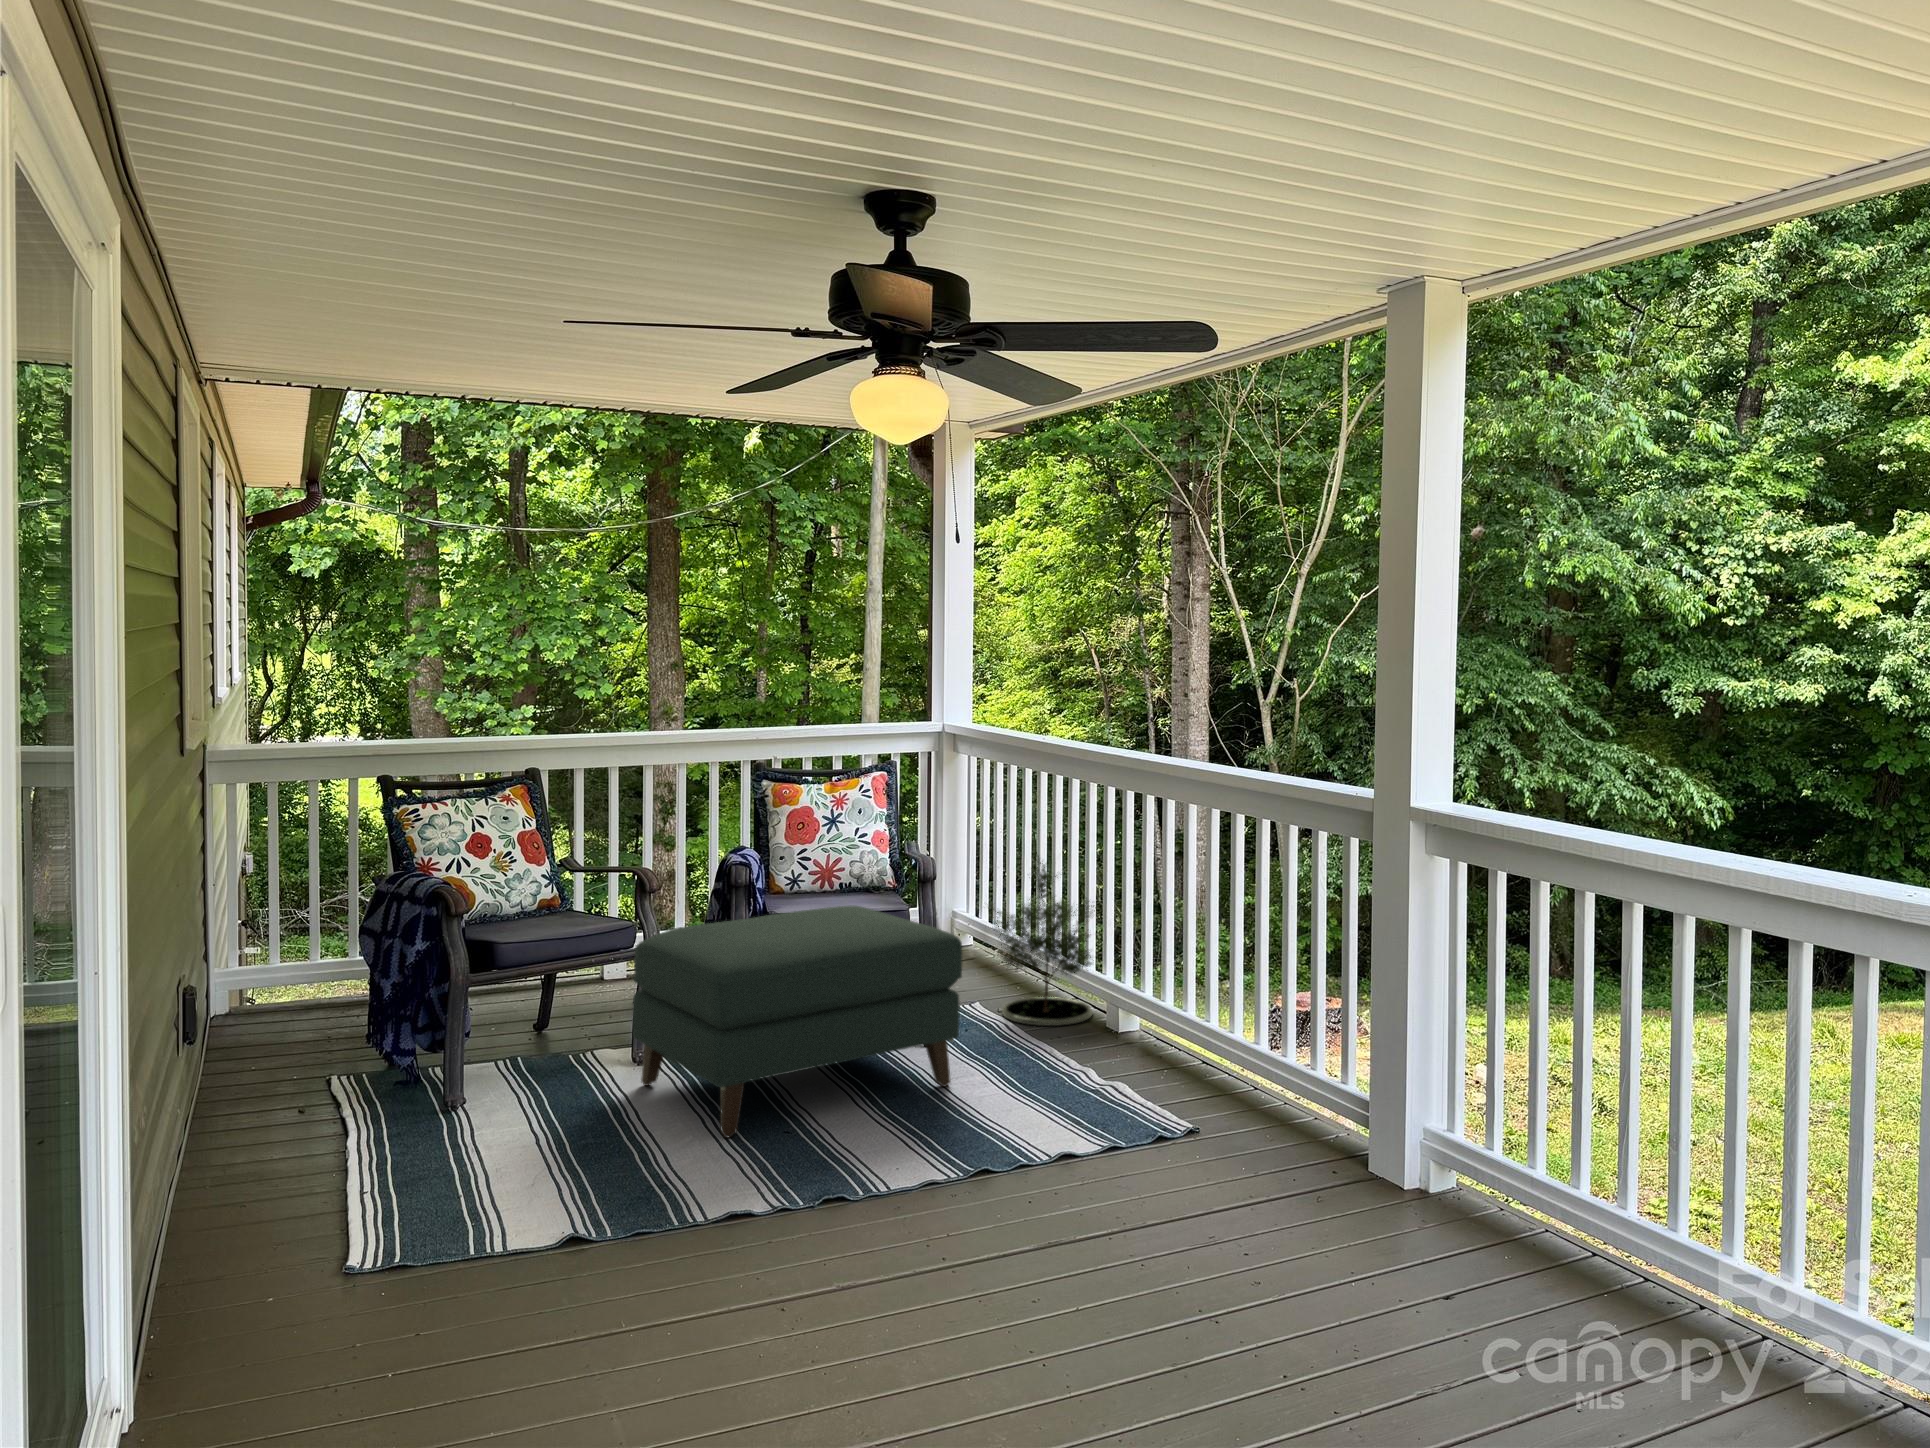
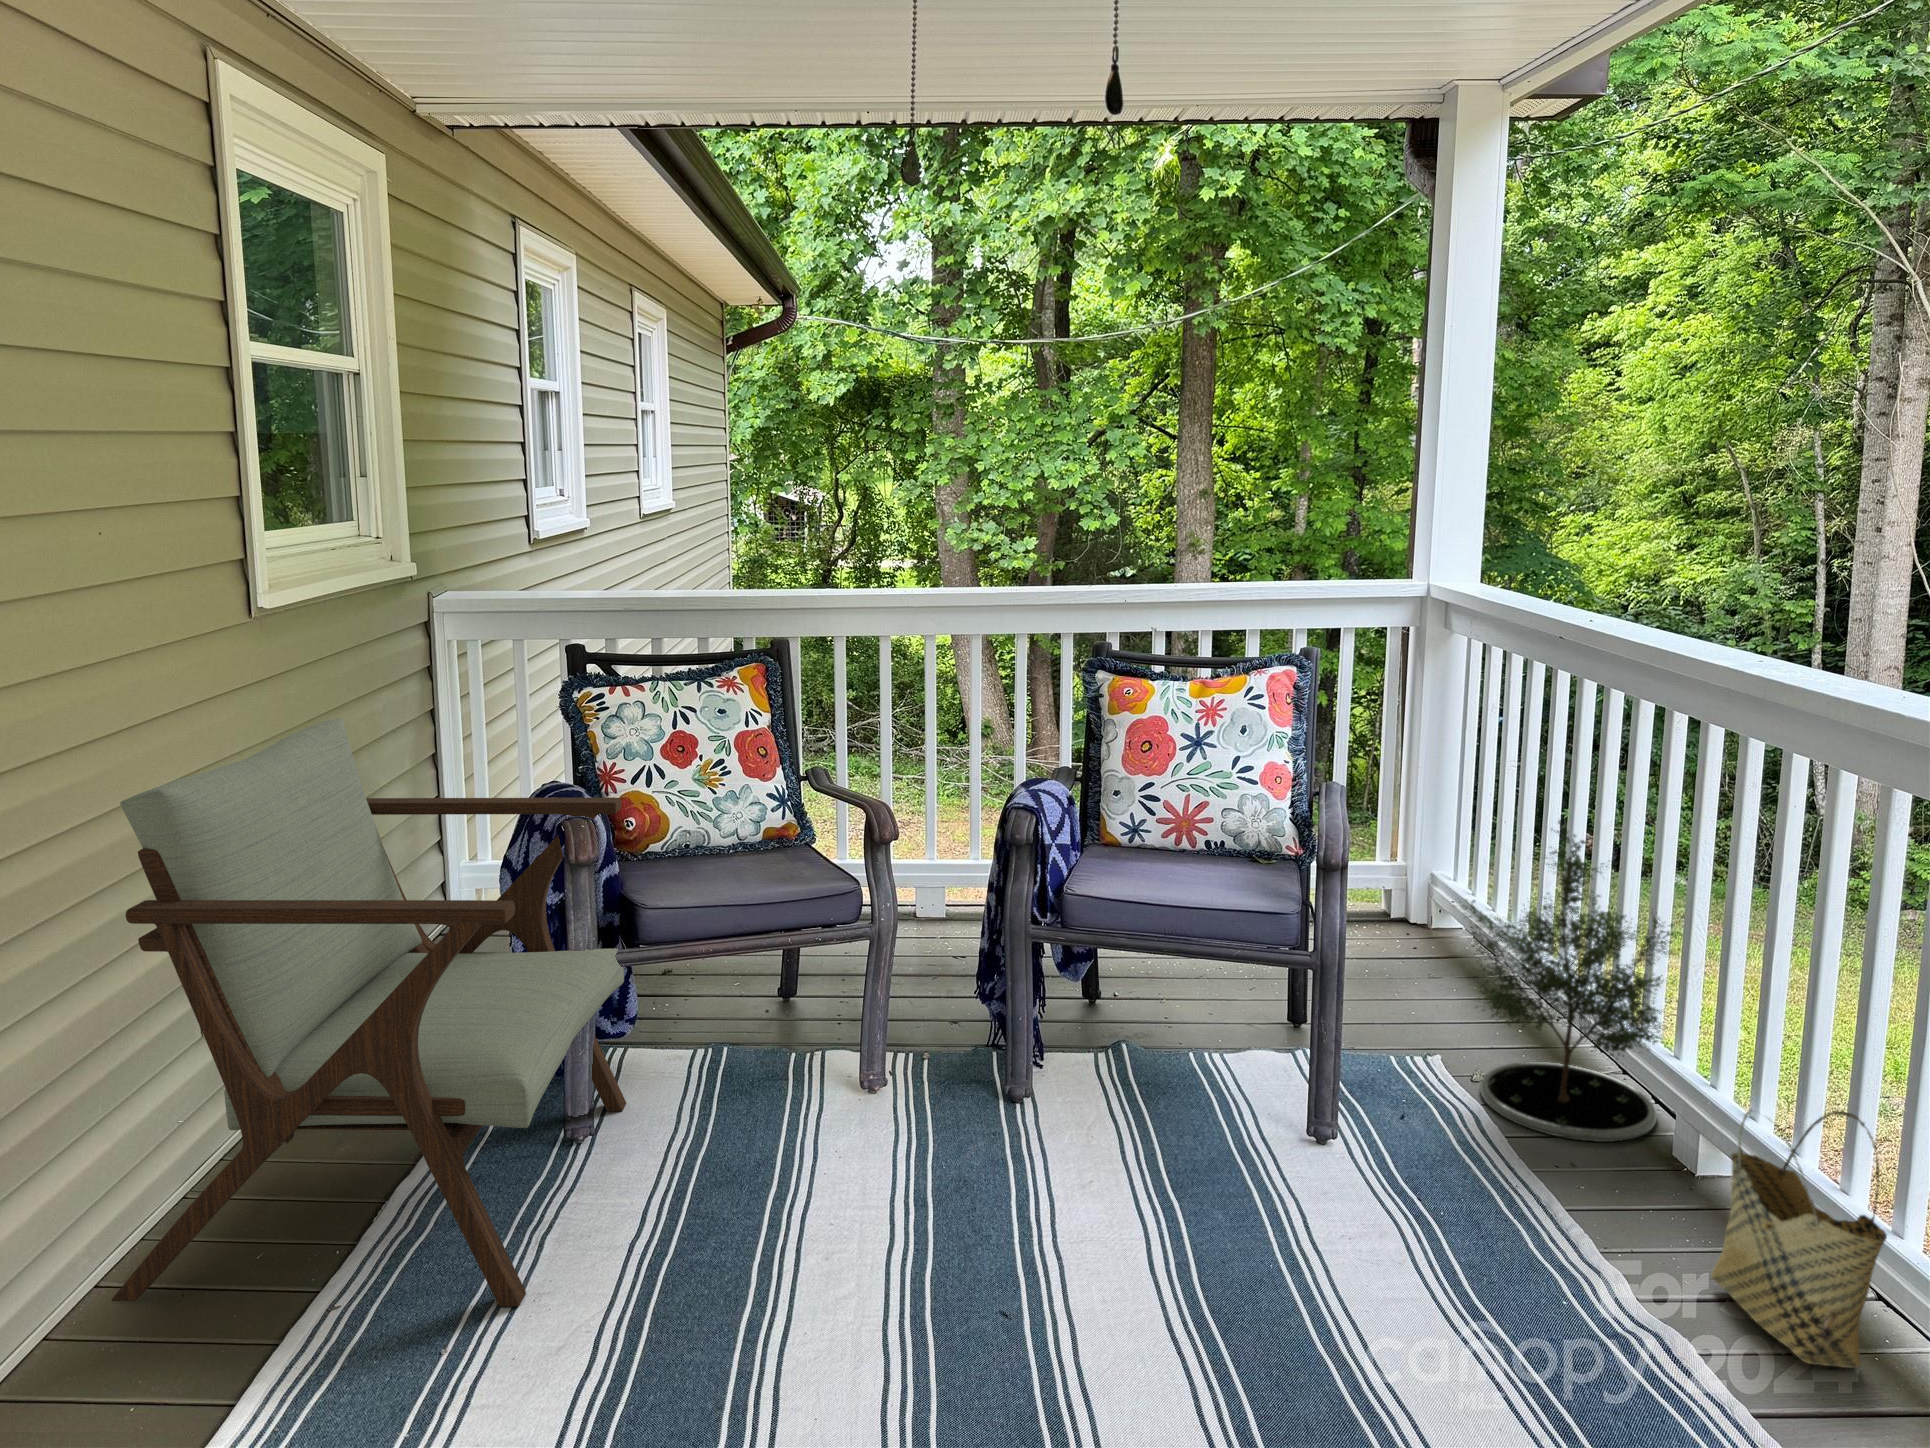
lounge chair: none [192,824,506,1222] -> present [111,718,626,1307]
ottoman: present [633,906,963,1138] -> none [819,894,1356,1312]
woven basket: none [1126,961,1195,1078] -> present [1711,1110,1887,1368]

